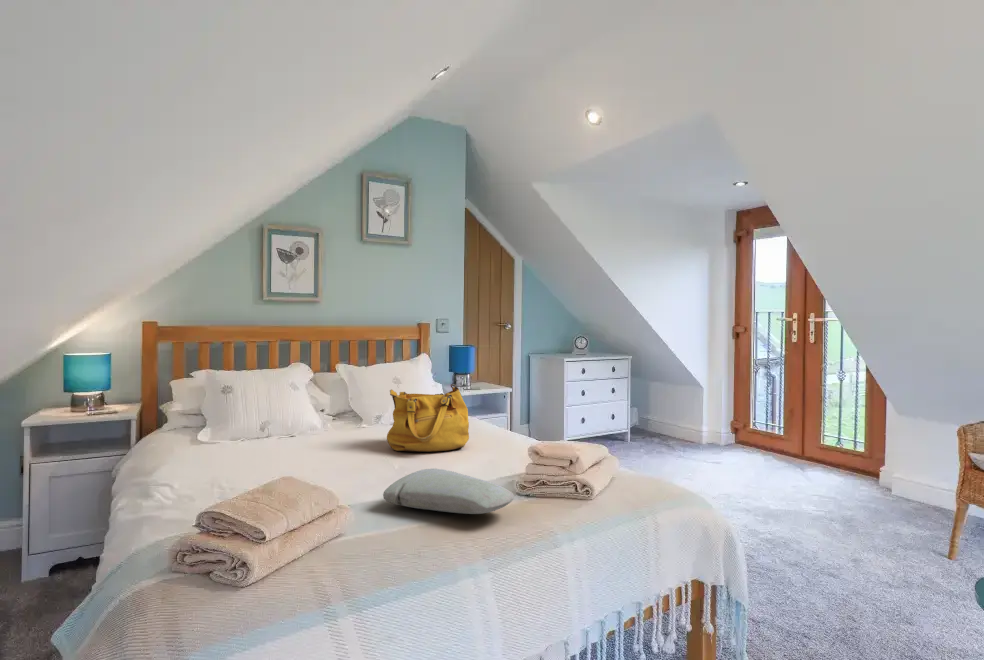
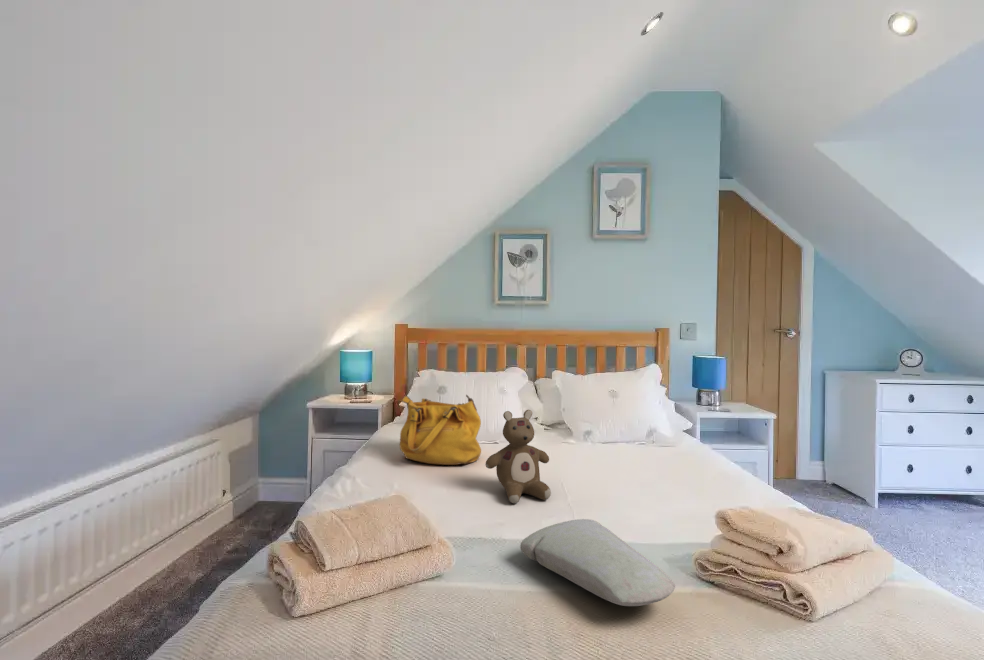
handbag: present [387,384,469,452] -> present [400,395,481,465]
stuffed bear: none [313,391,378,476] -> present [485,410,551,503]

